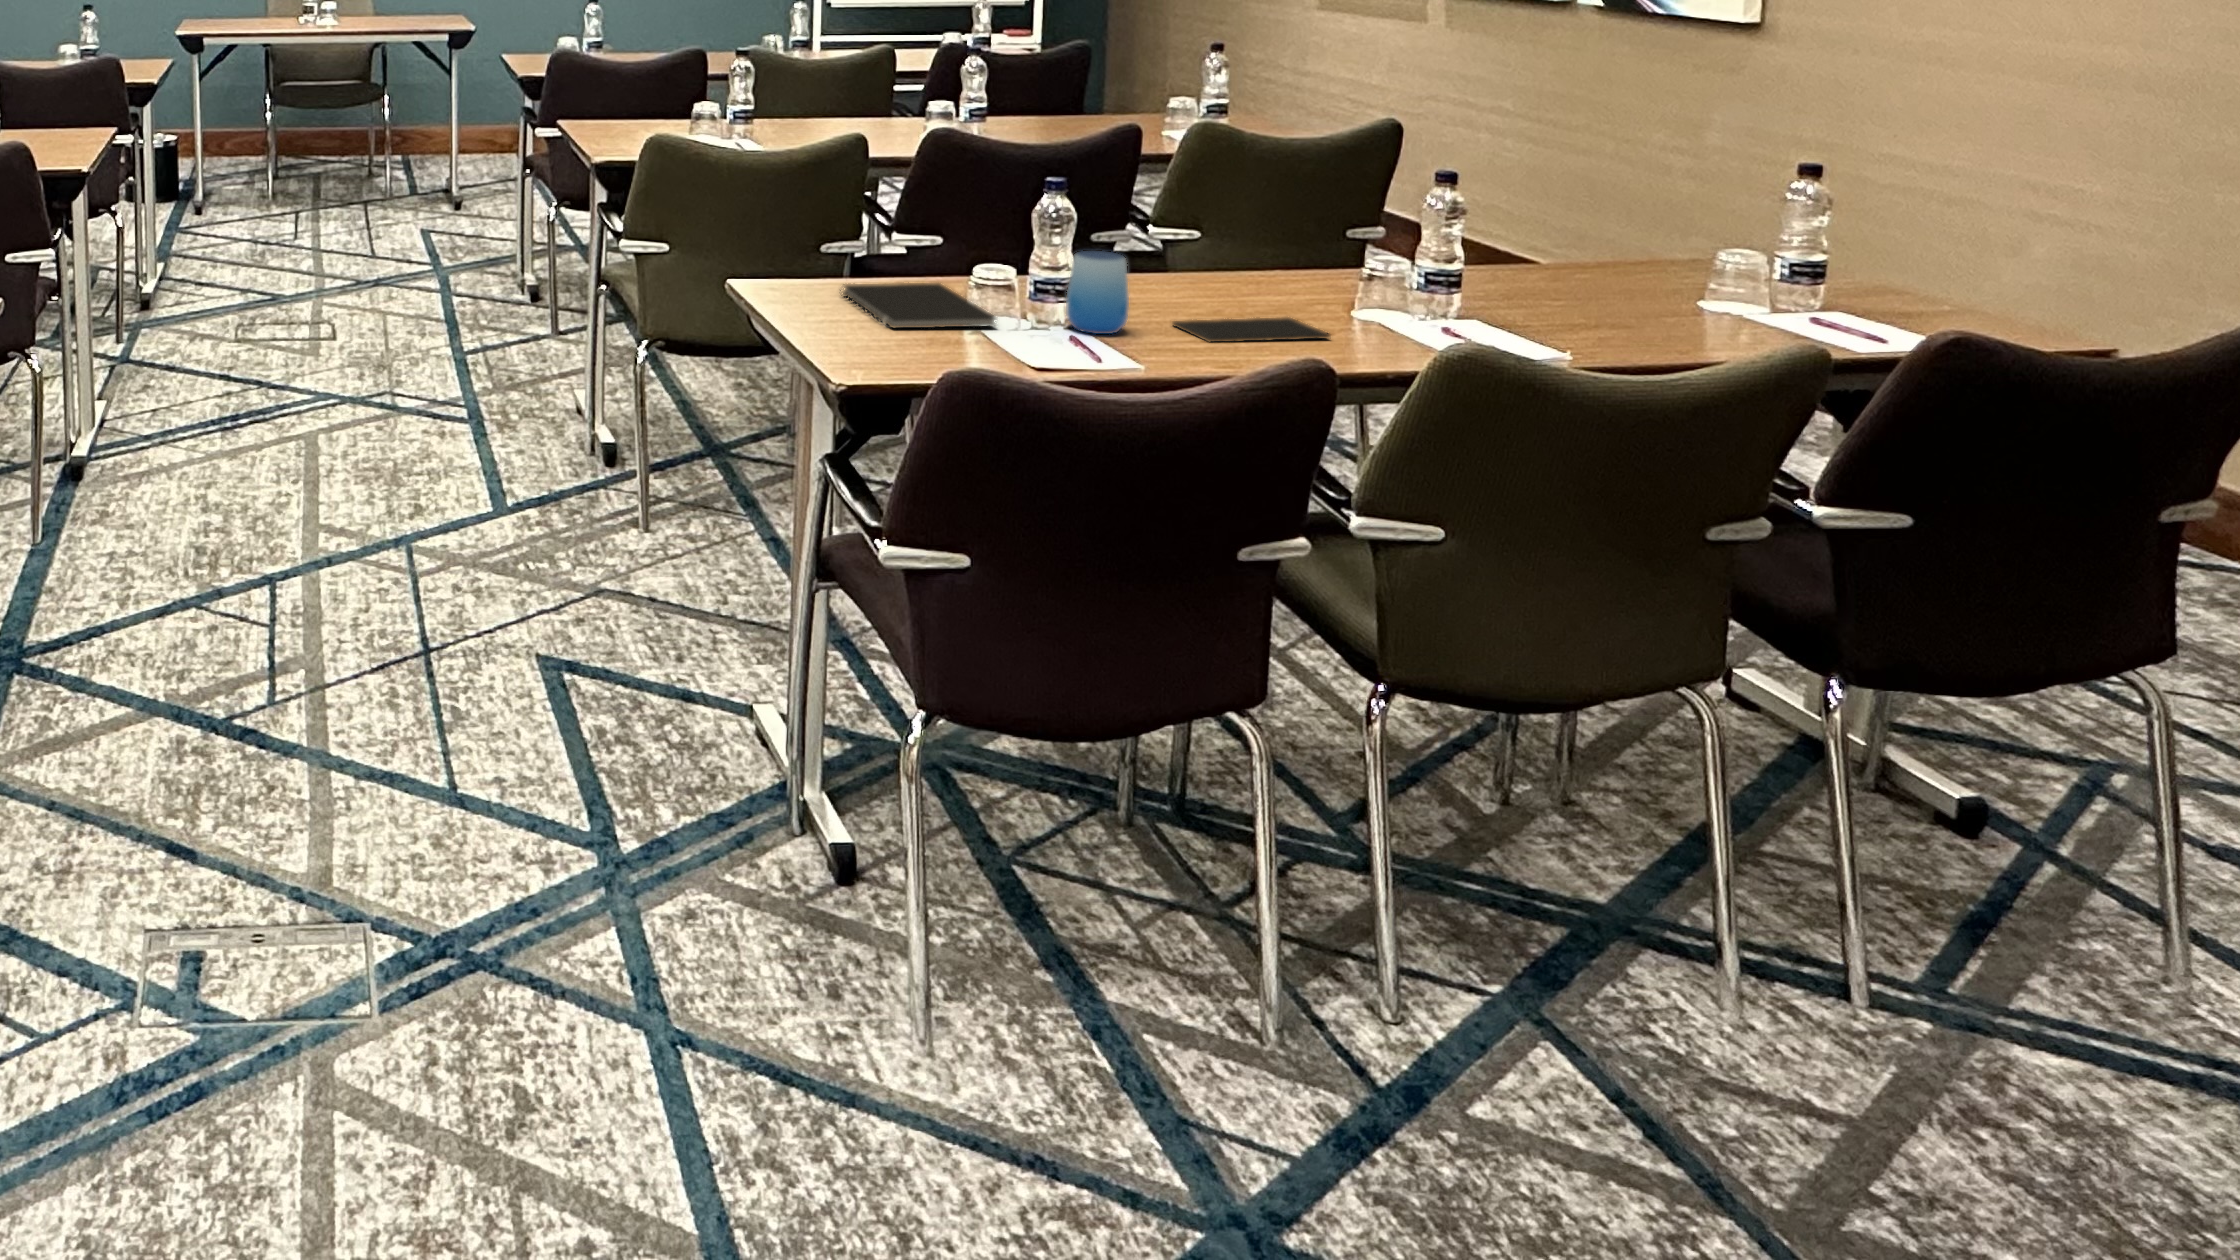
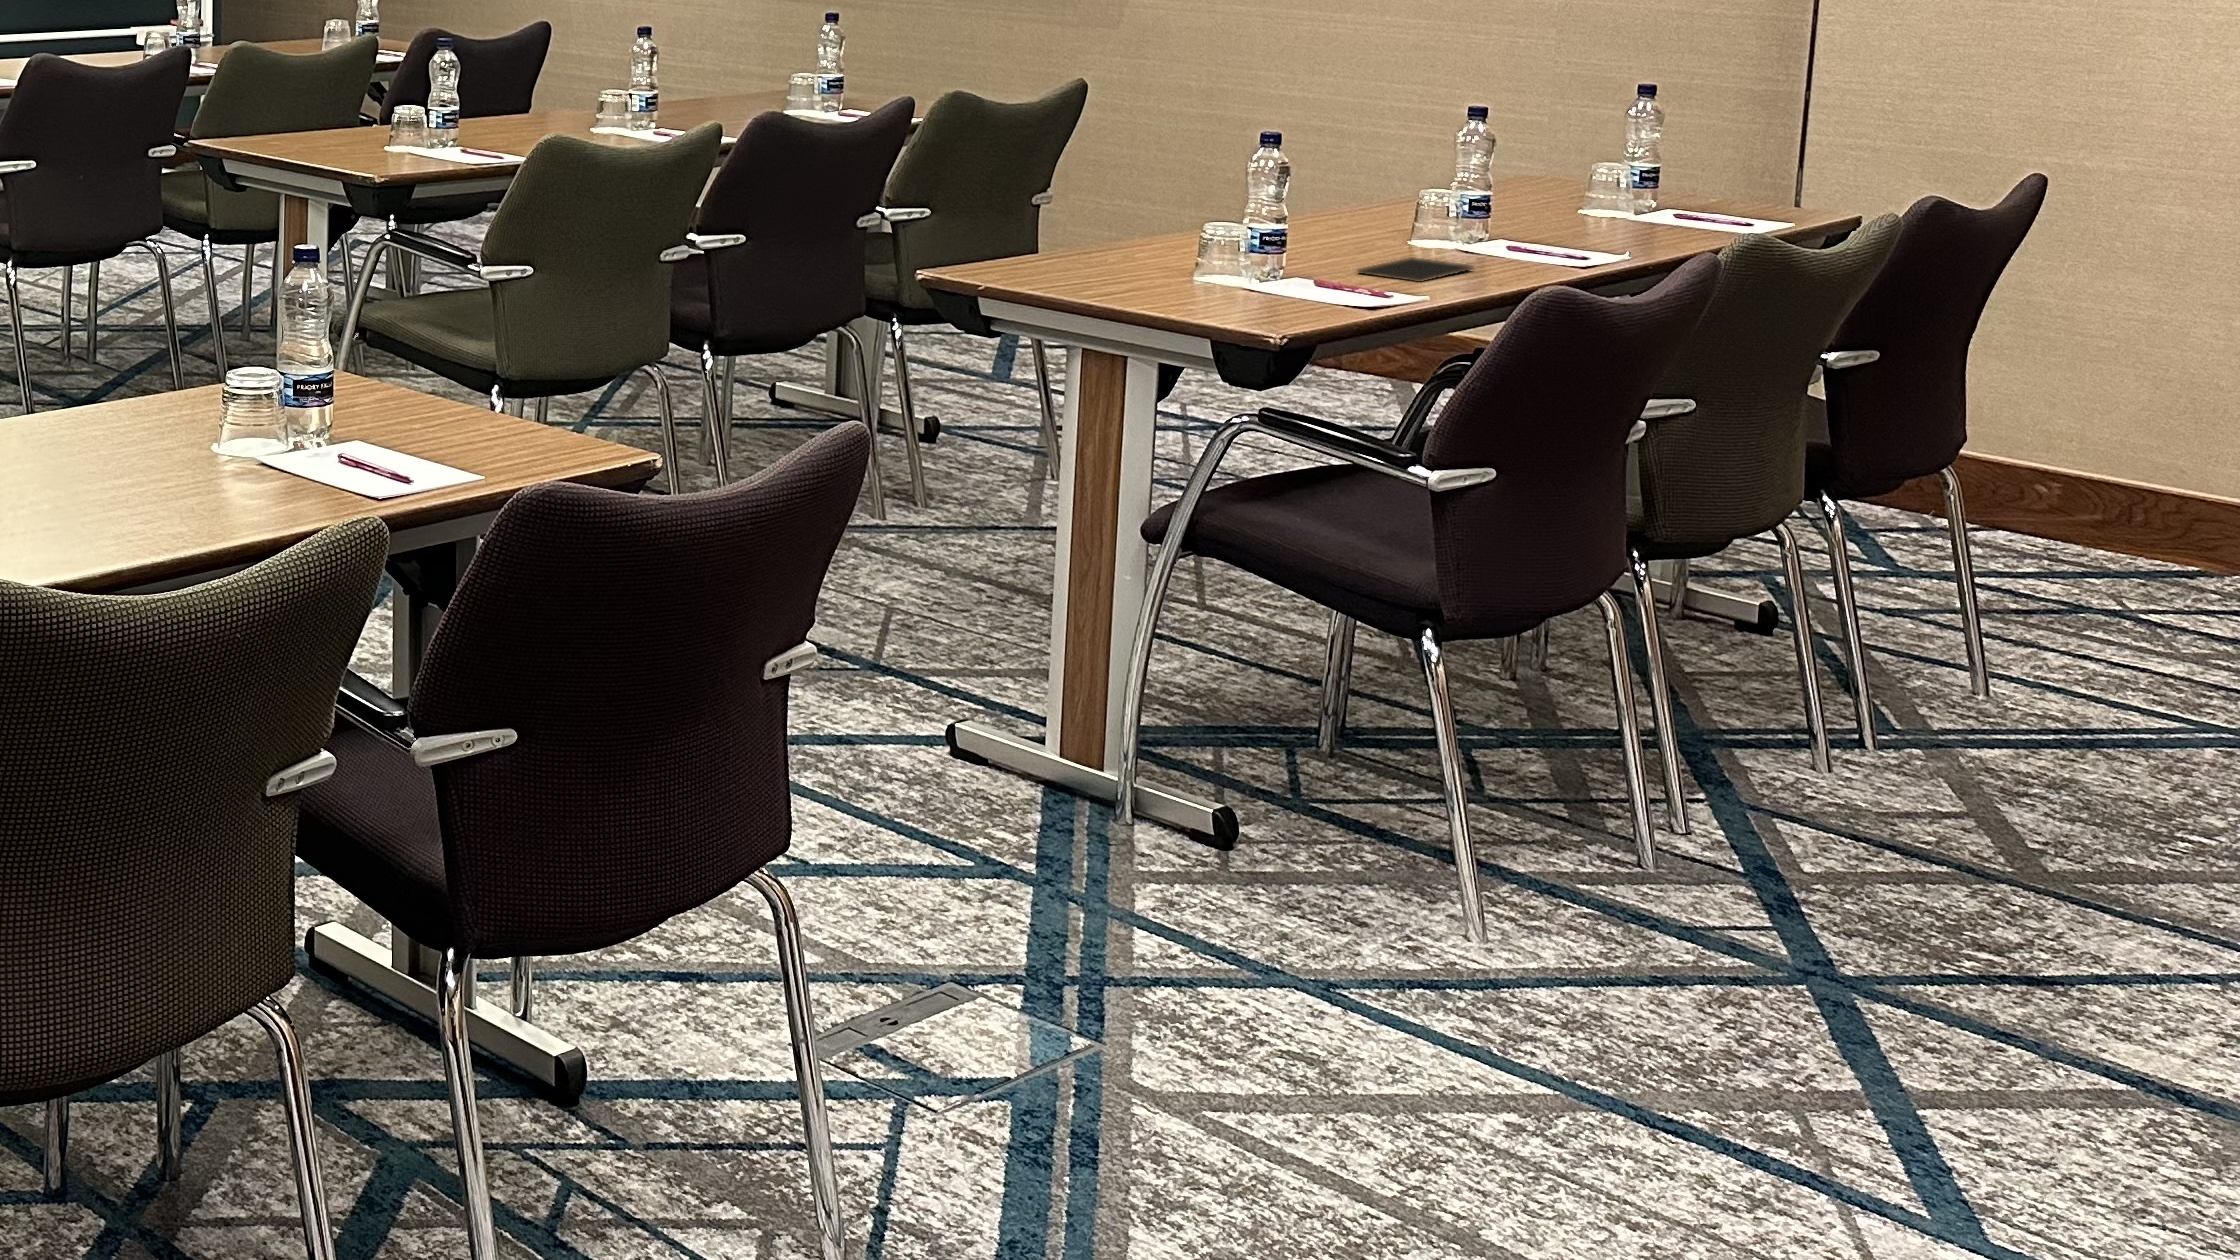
cup: present [1066,251,1129,334] -> none [1300,207,1361,285]
notebook: present [842,283,996,328] -> none [1080,258,1276,300]

